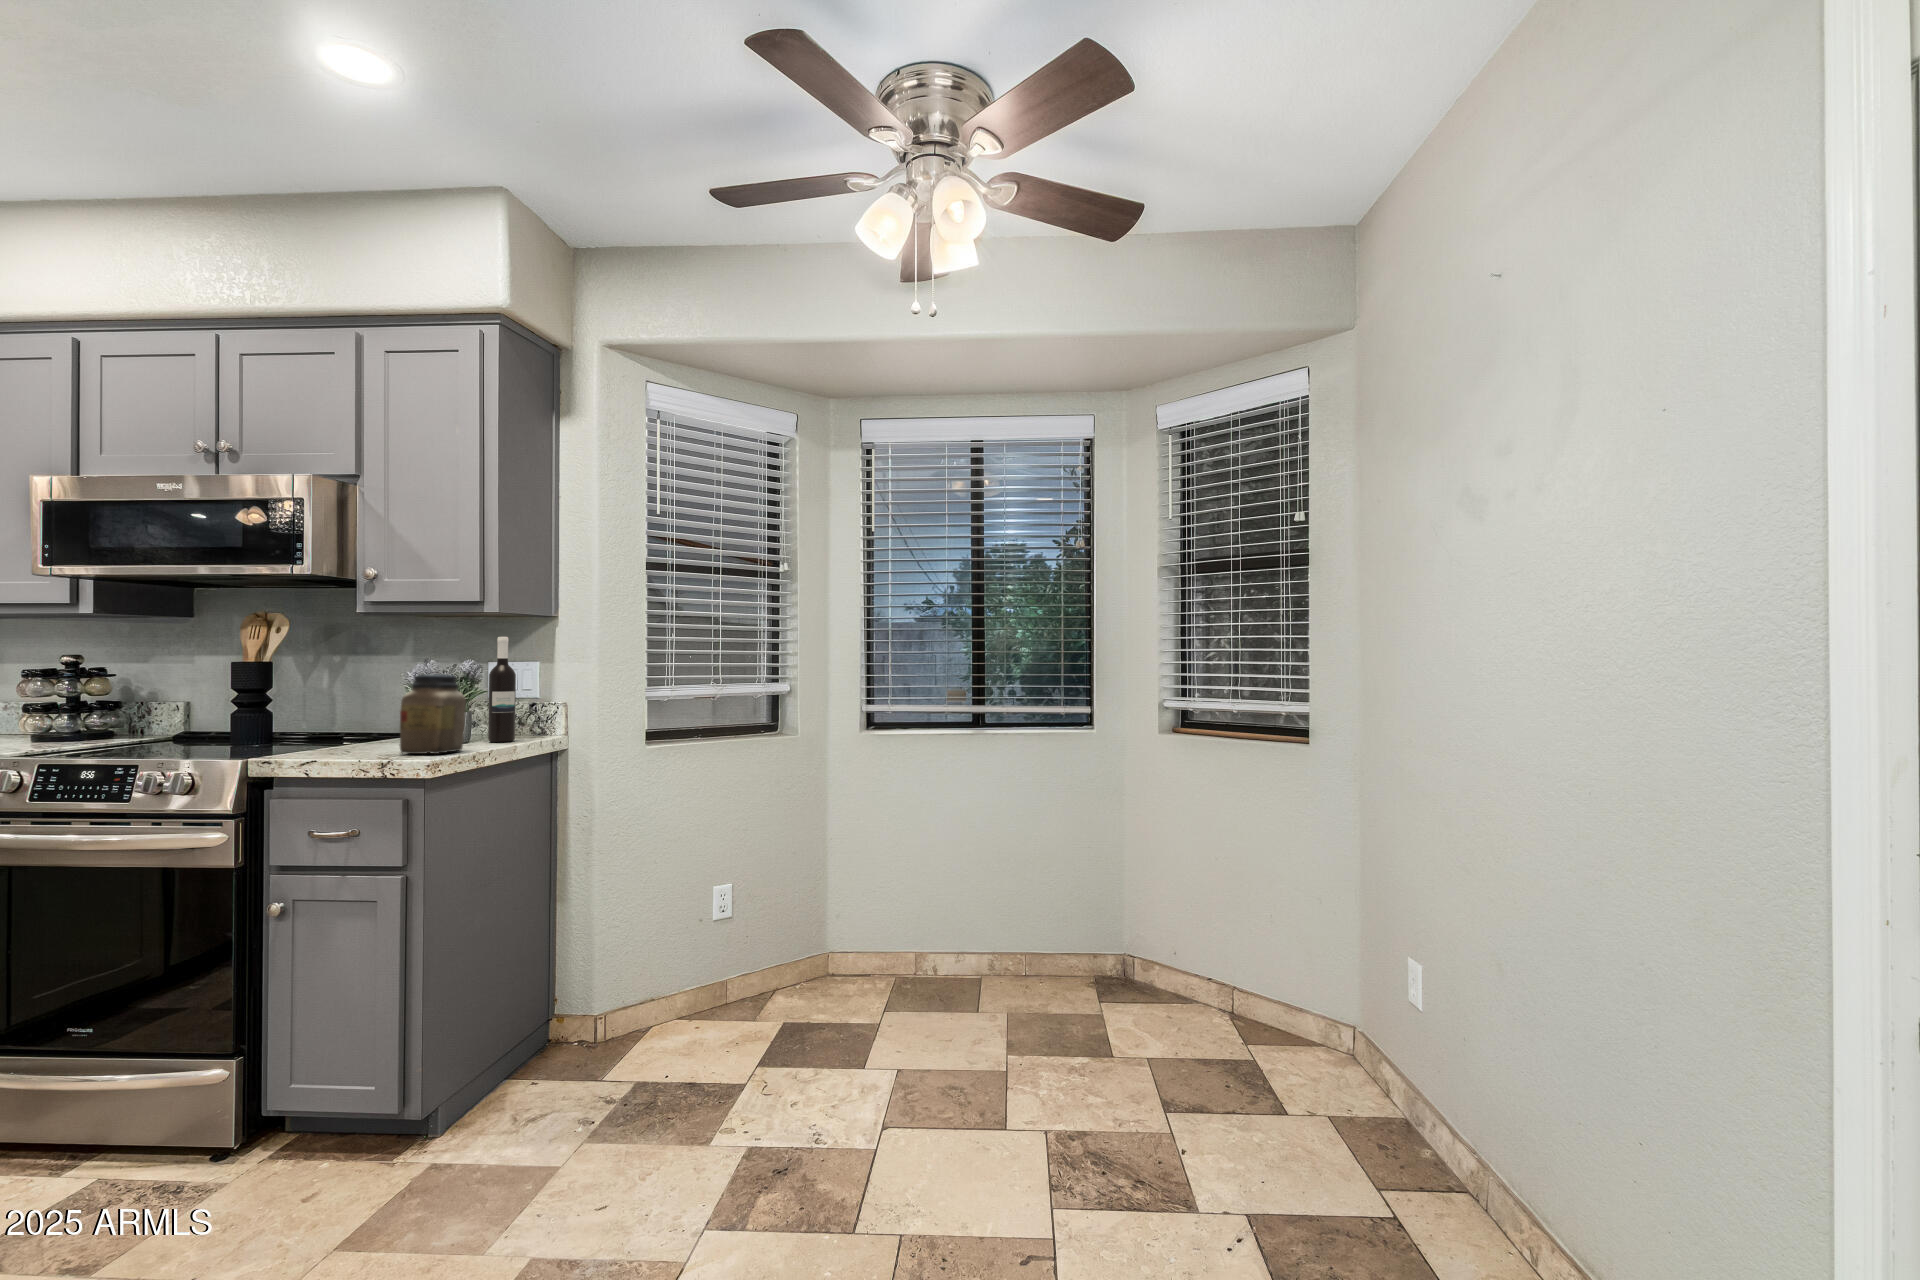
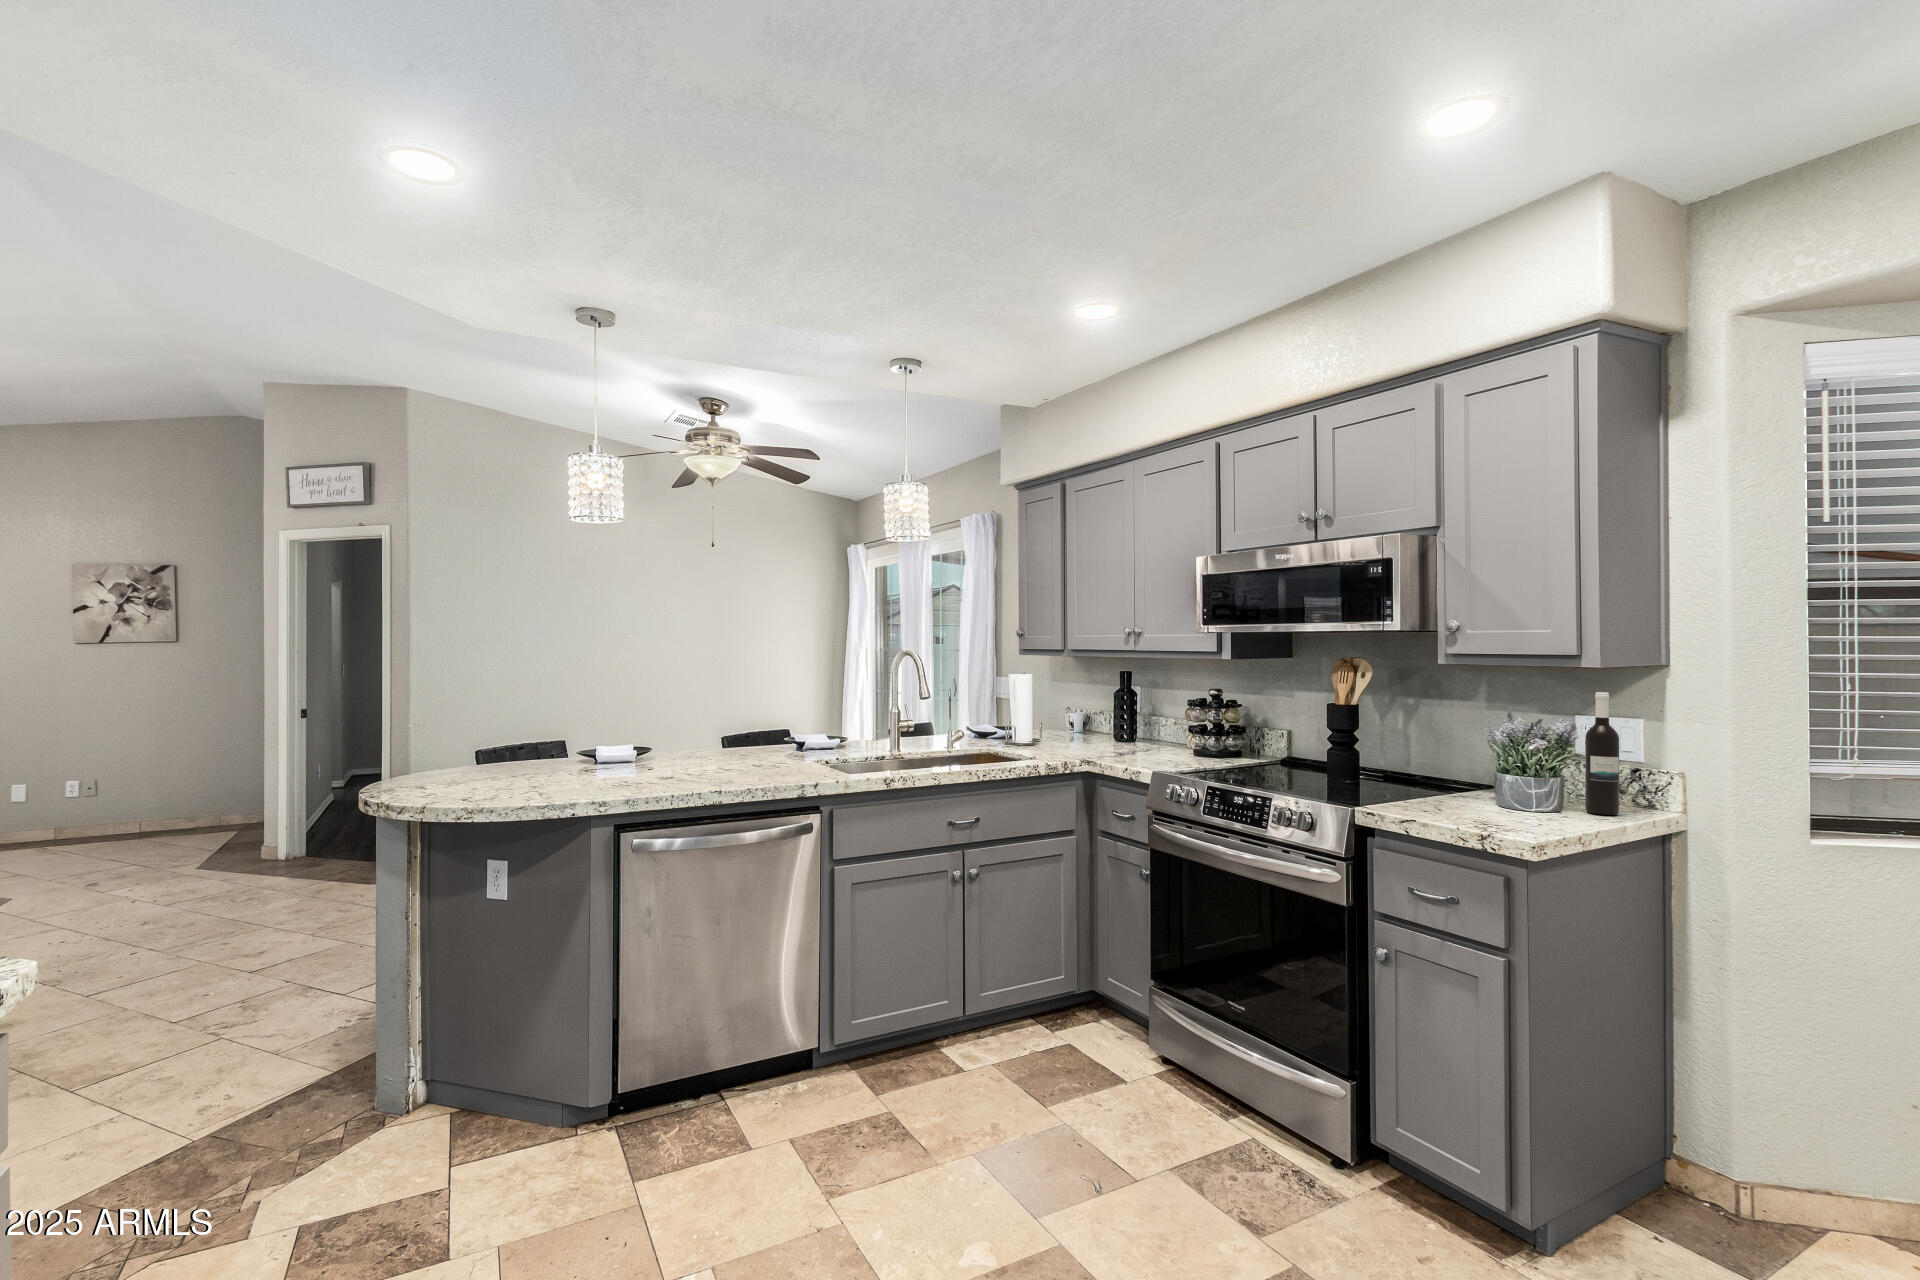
jar: present [400,674,466,754] -> none [1495,740,1567,830]

